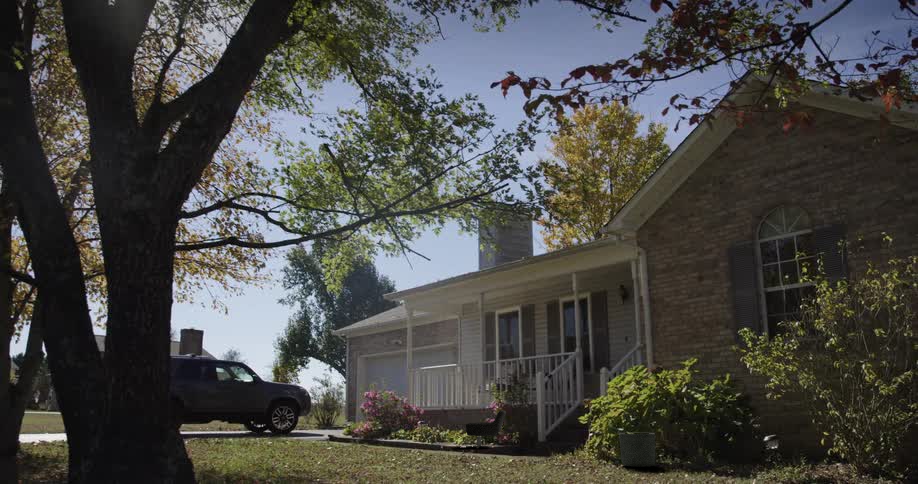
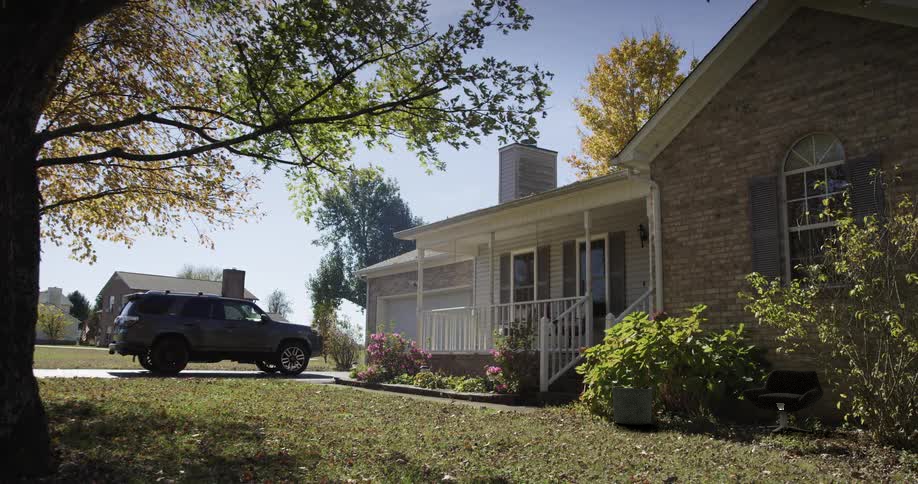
lounge chair: present [466,410,506,448] -> present [743,370,823,431]

